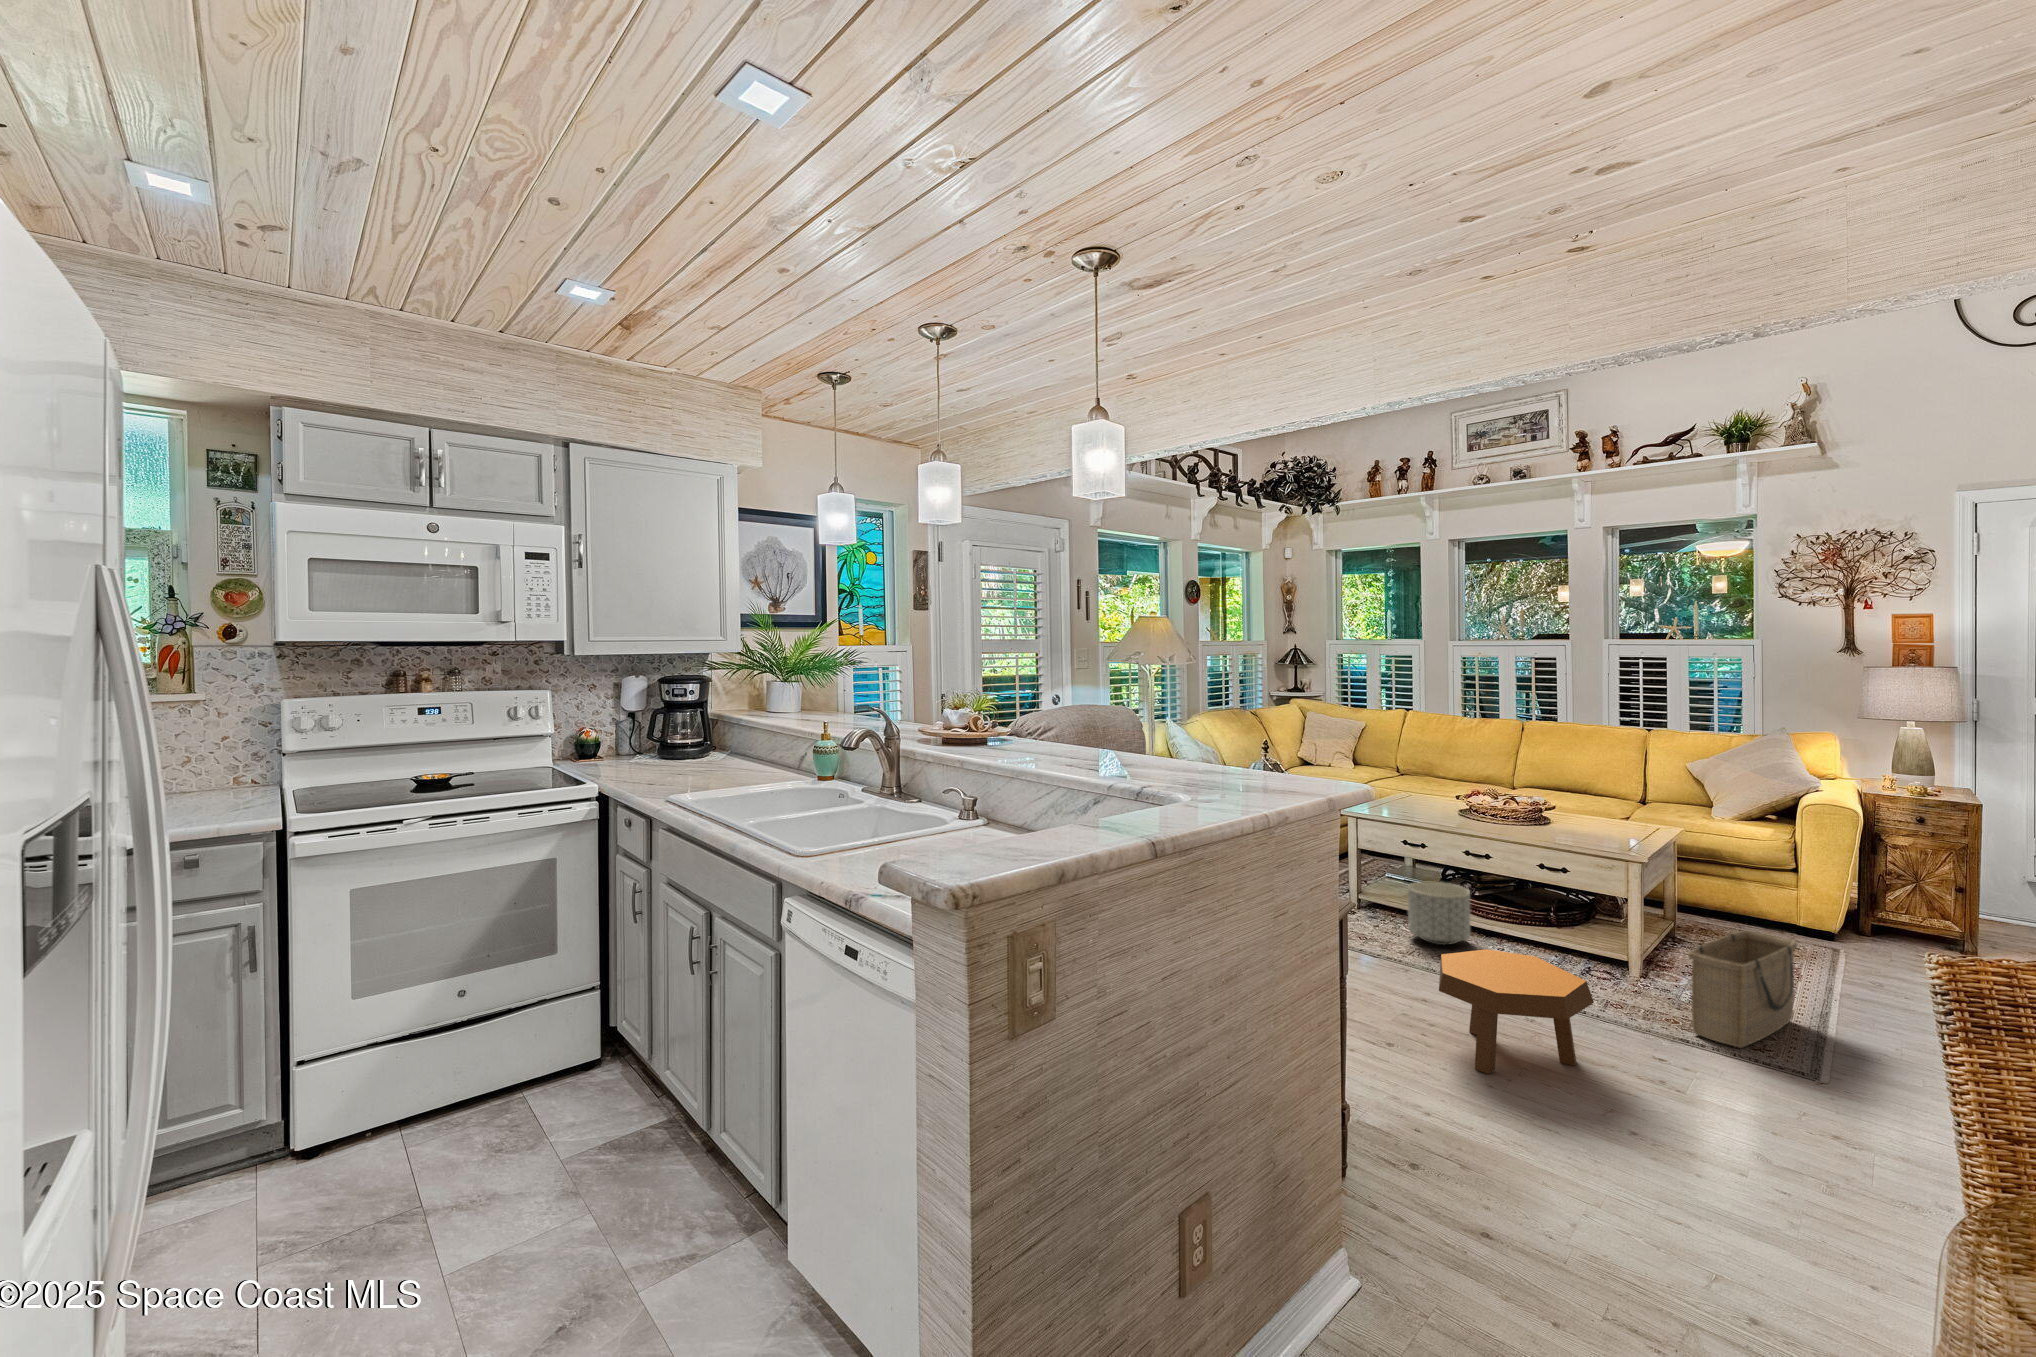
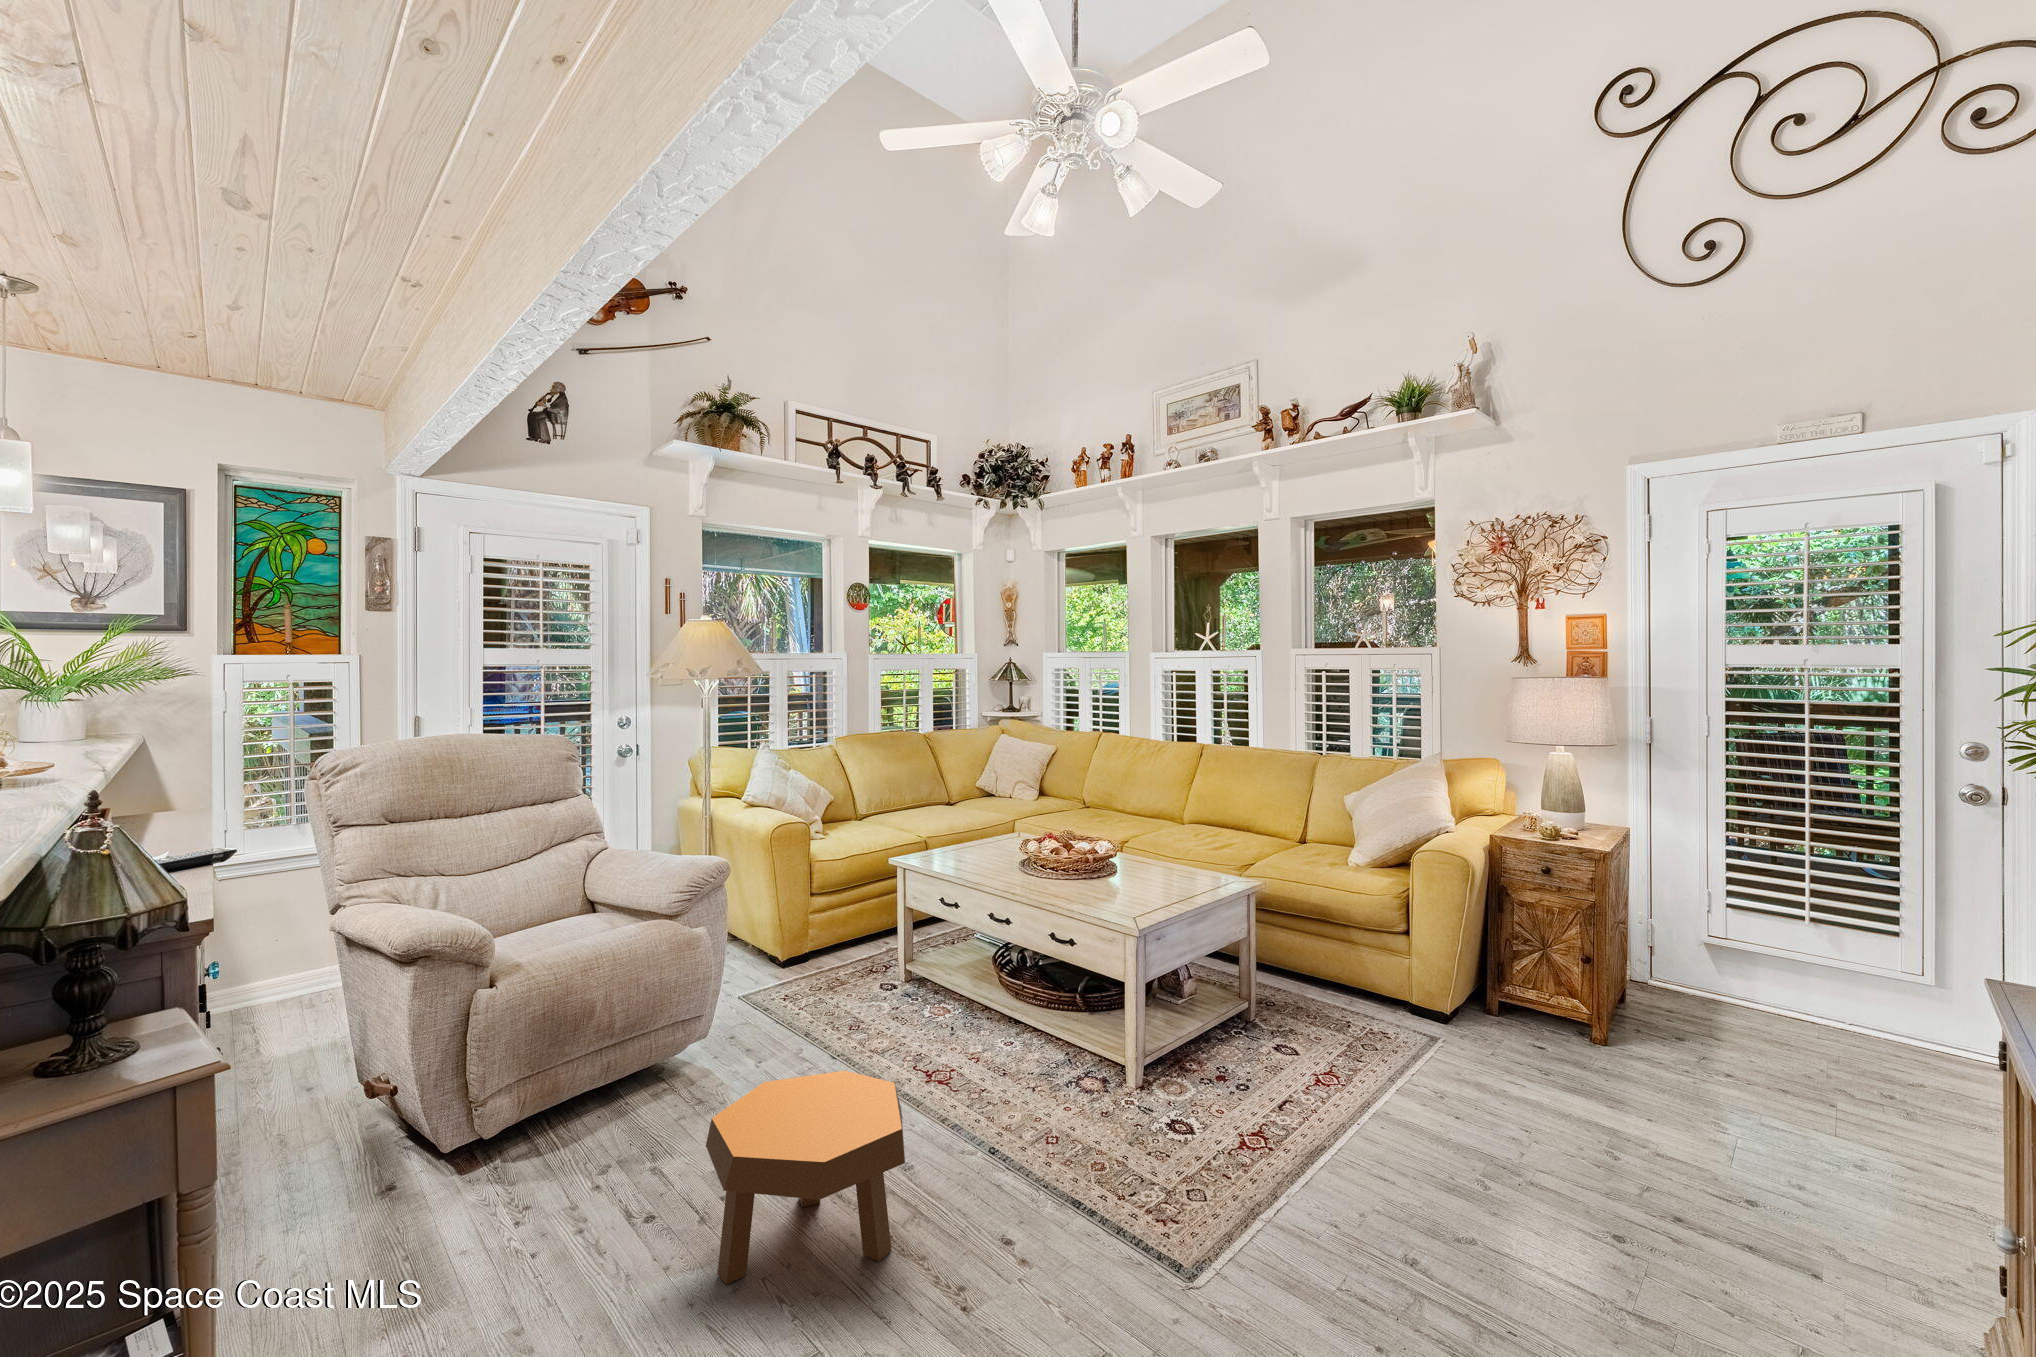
planter: present [1408,882,1470,945] -> none [907,956,982,1044]
basket: present [1688,931,1798,1048] -> none [1103,1032,1275,1217]

